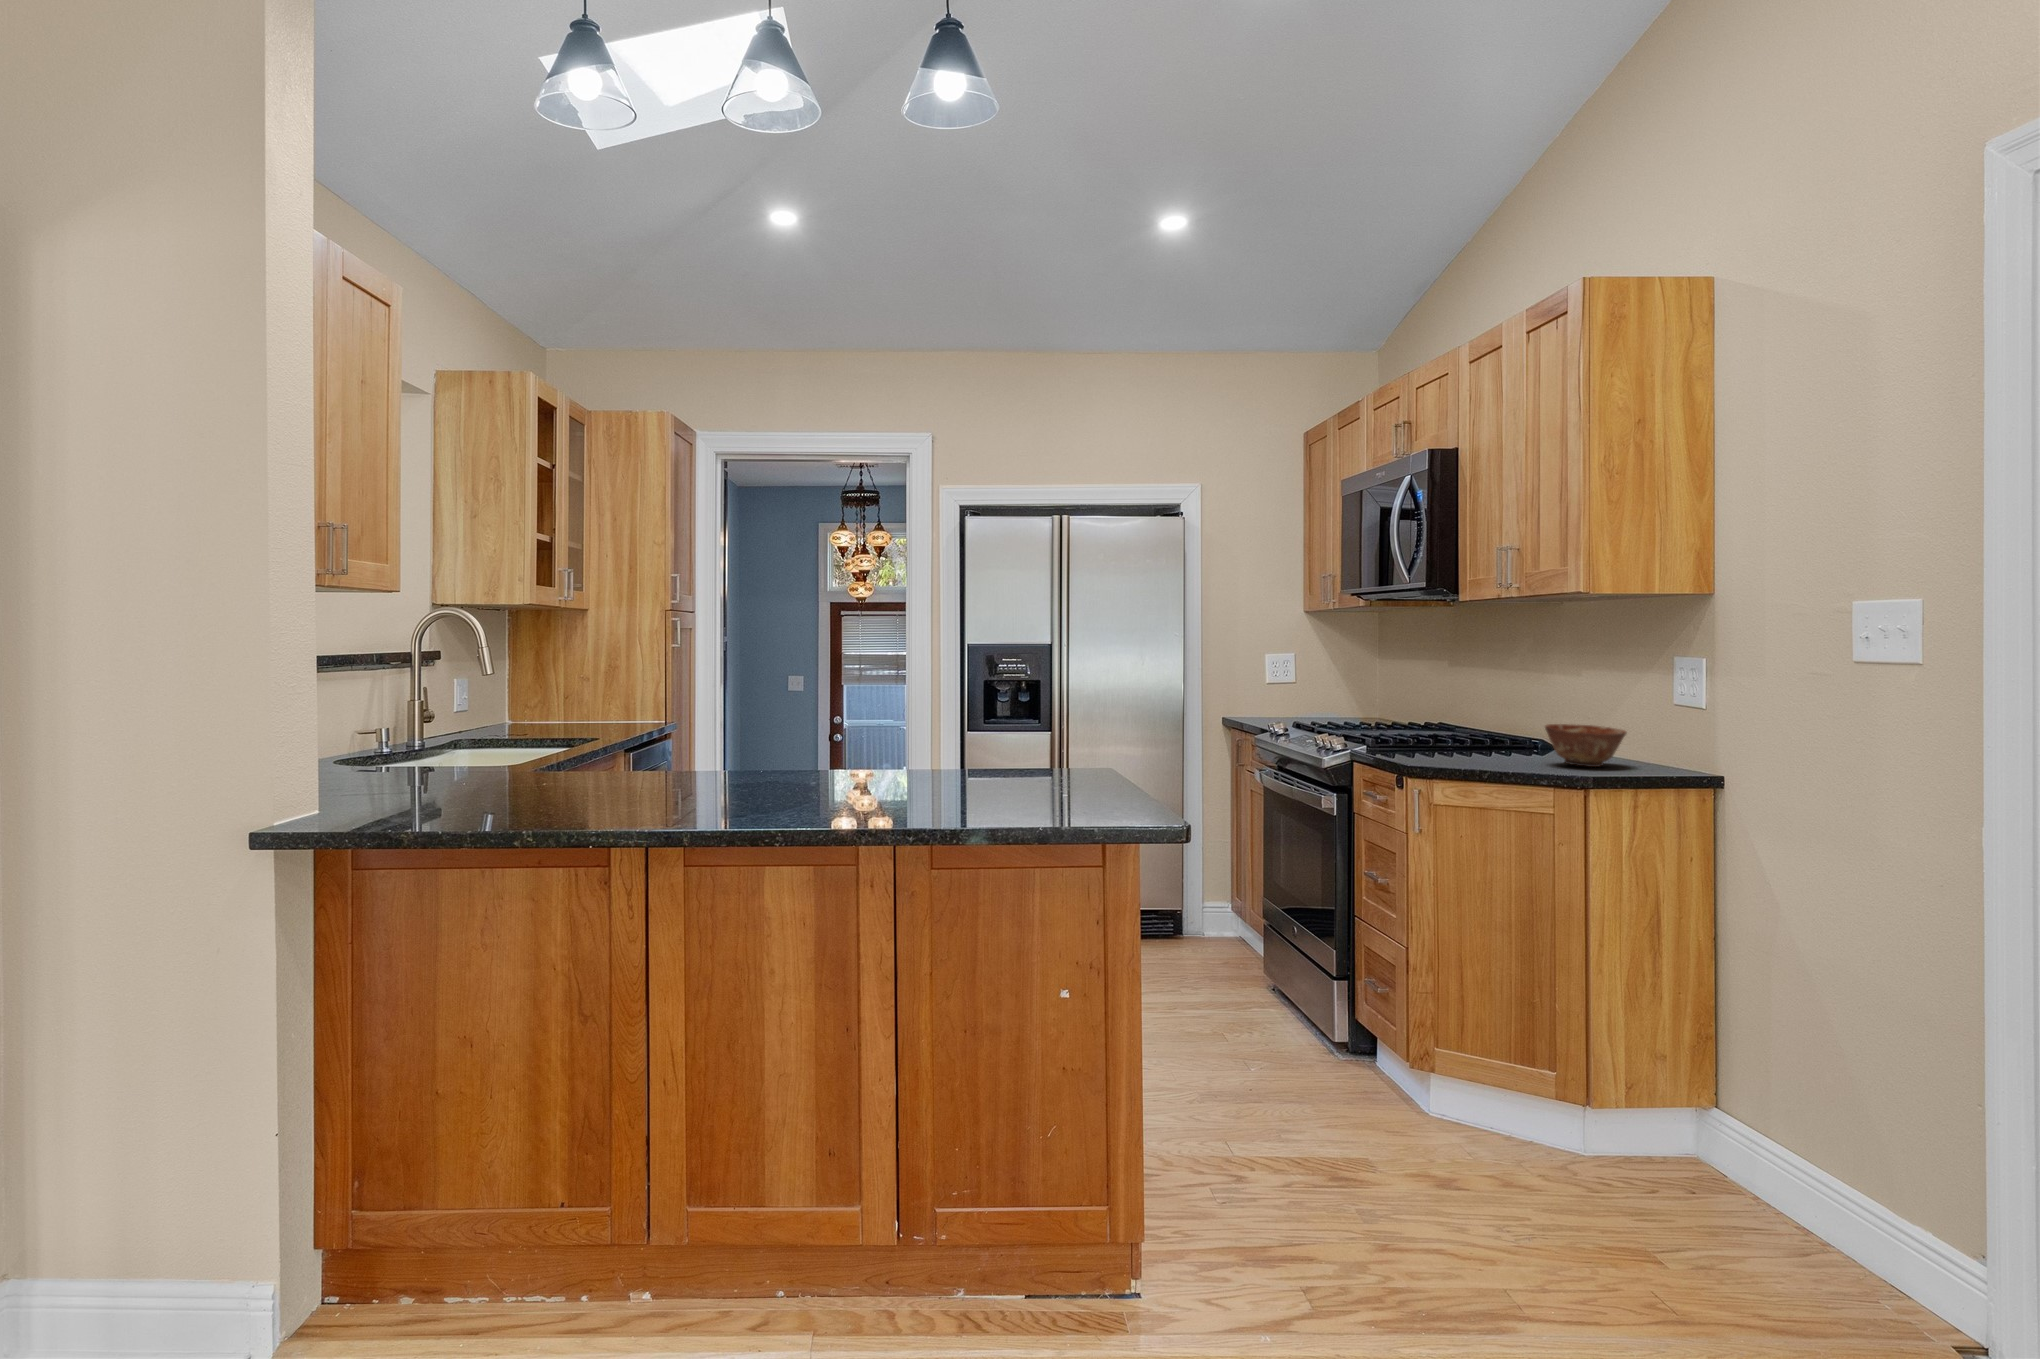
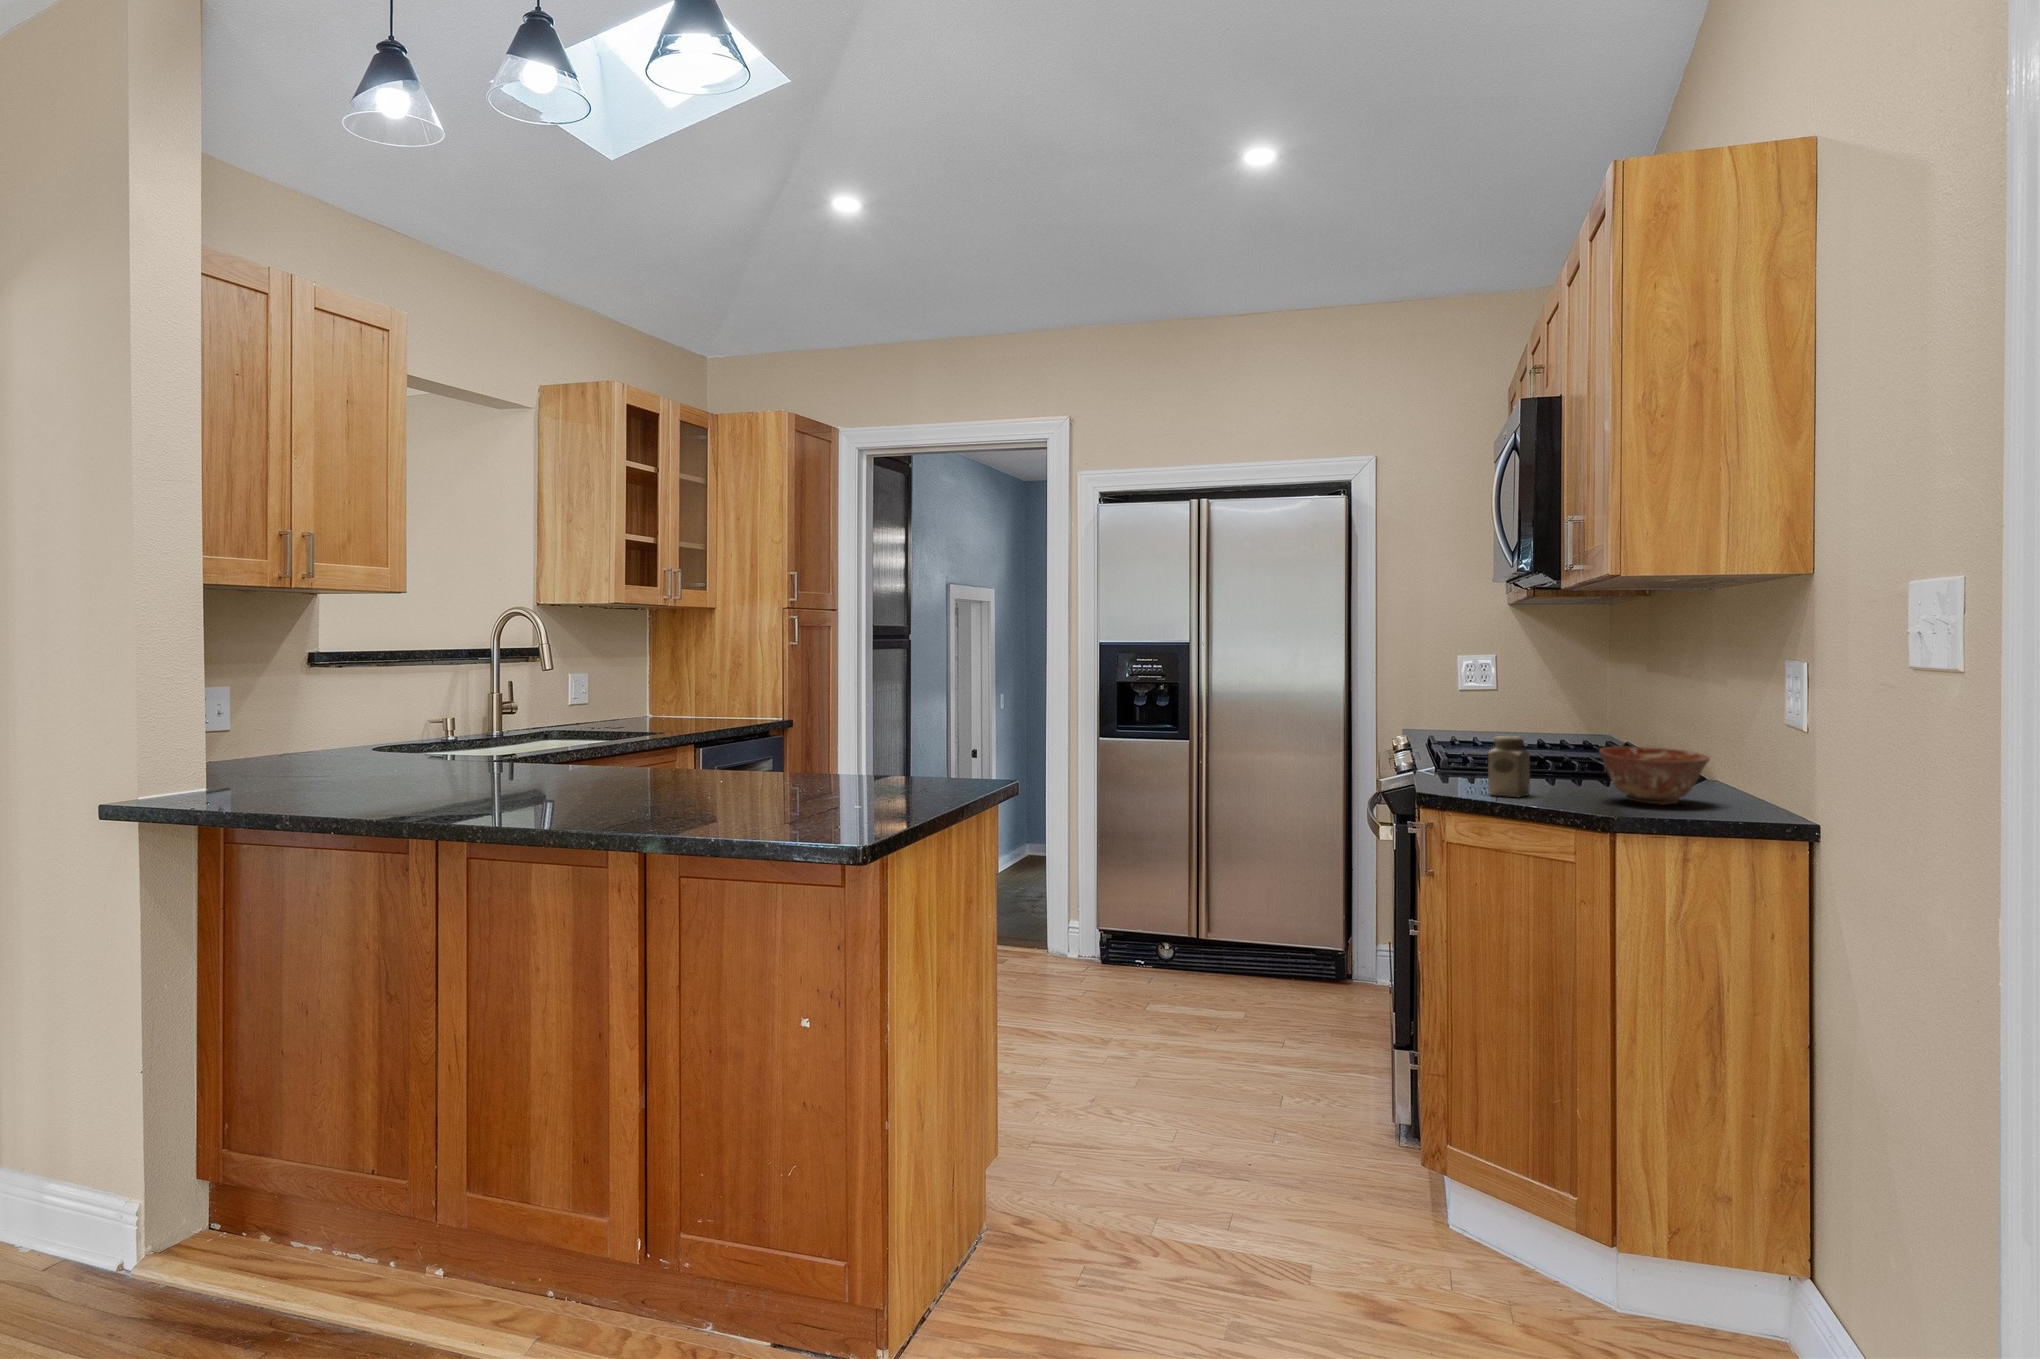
salt shaker: none [1463,718,1490,766] -> present [1488,736,1530,797]

